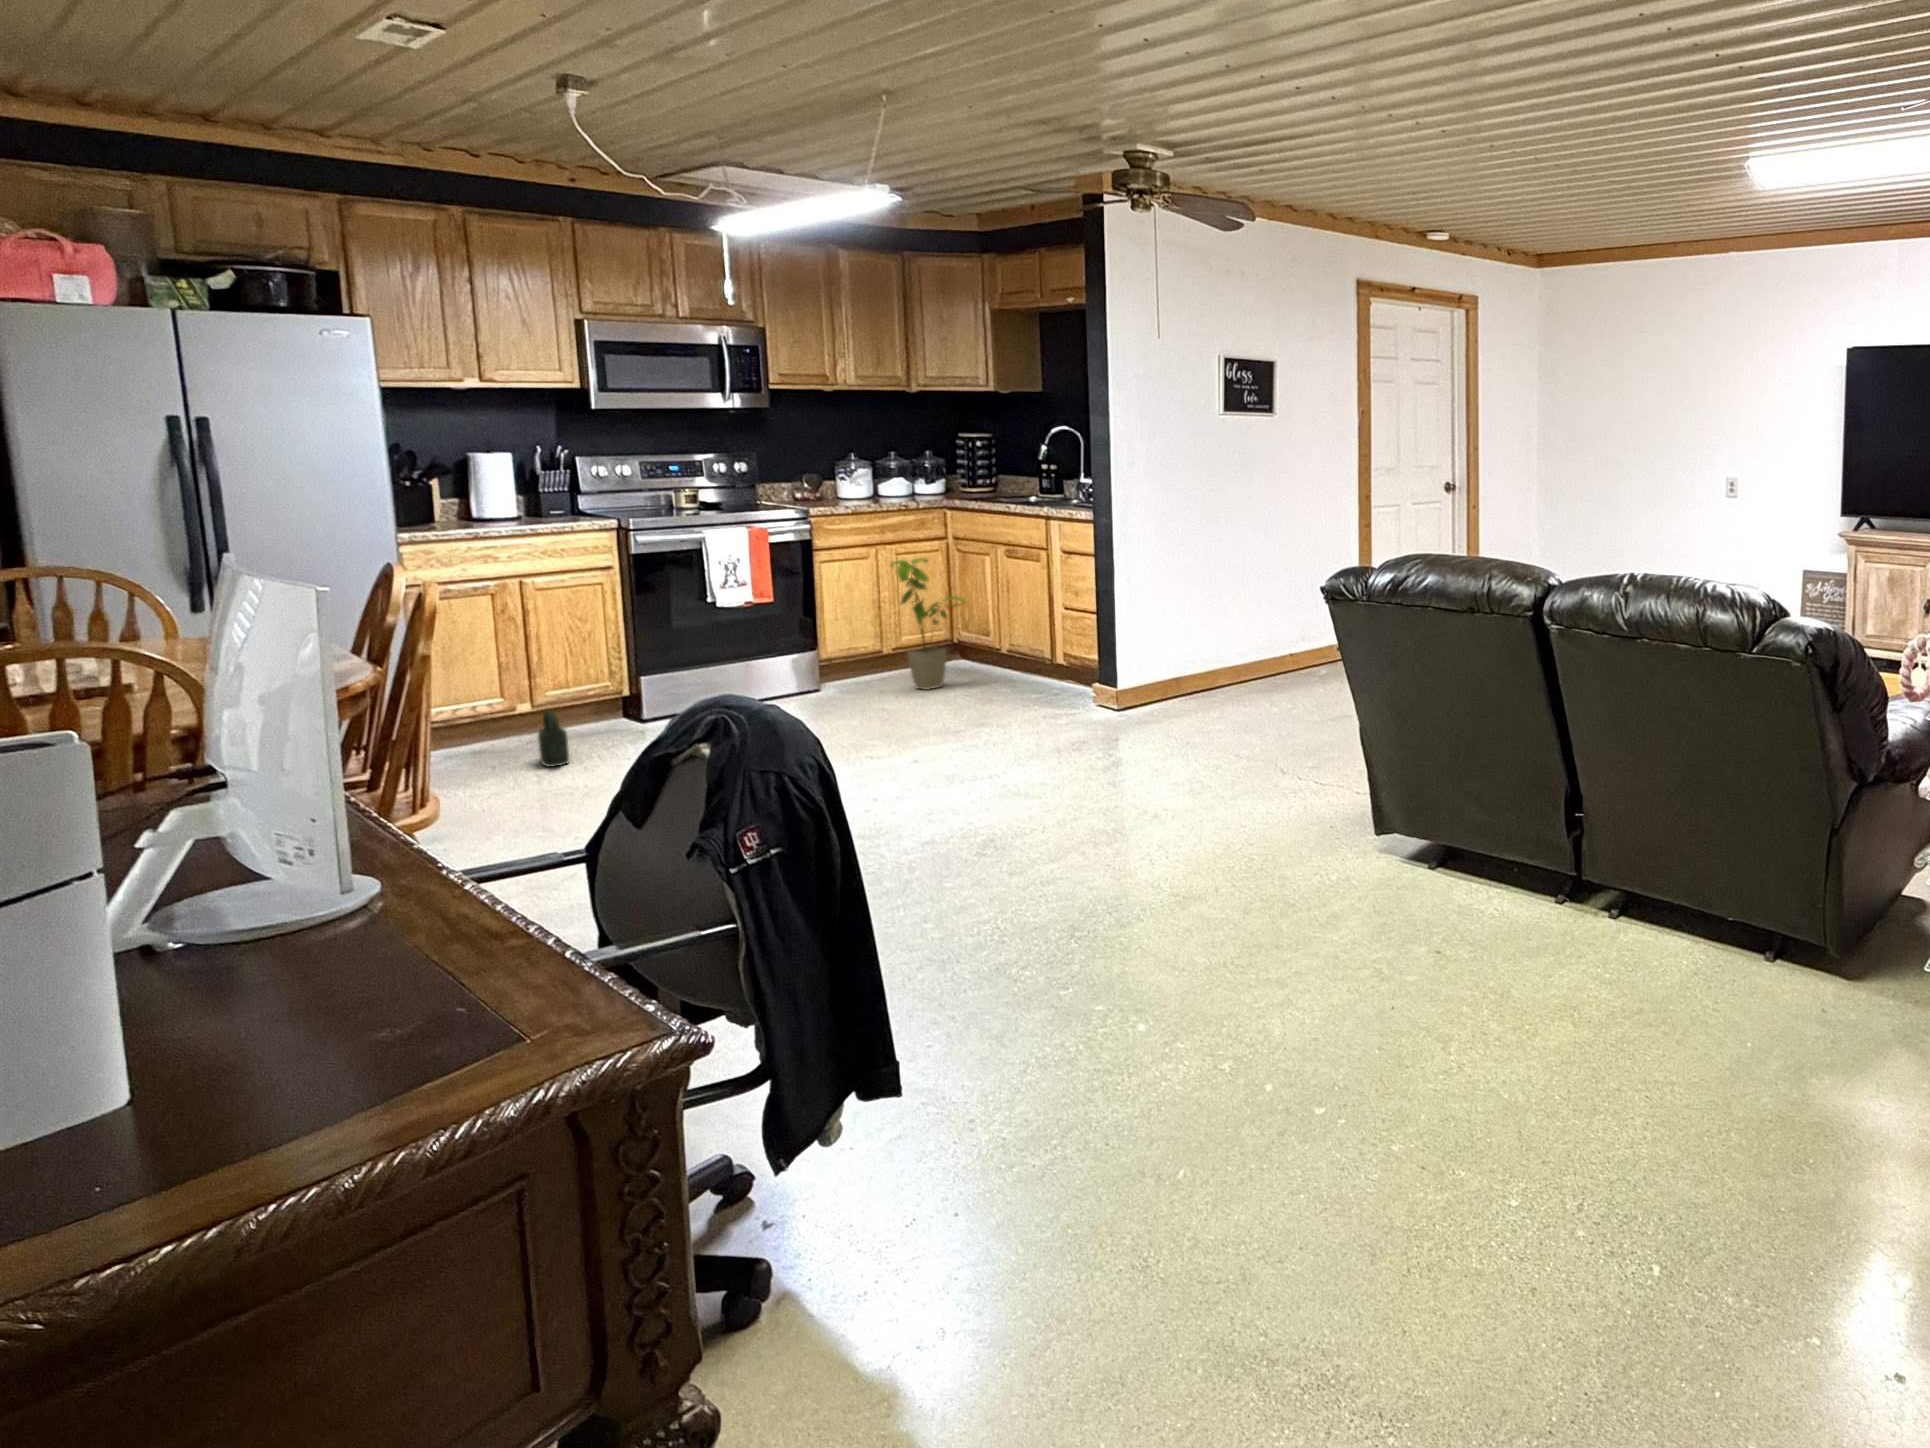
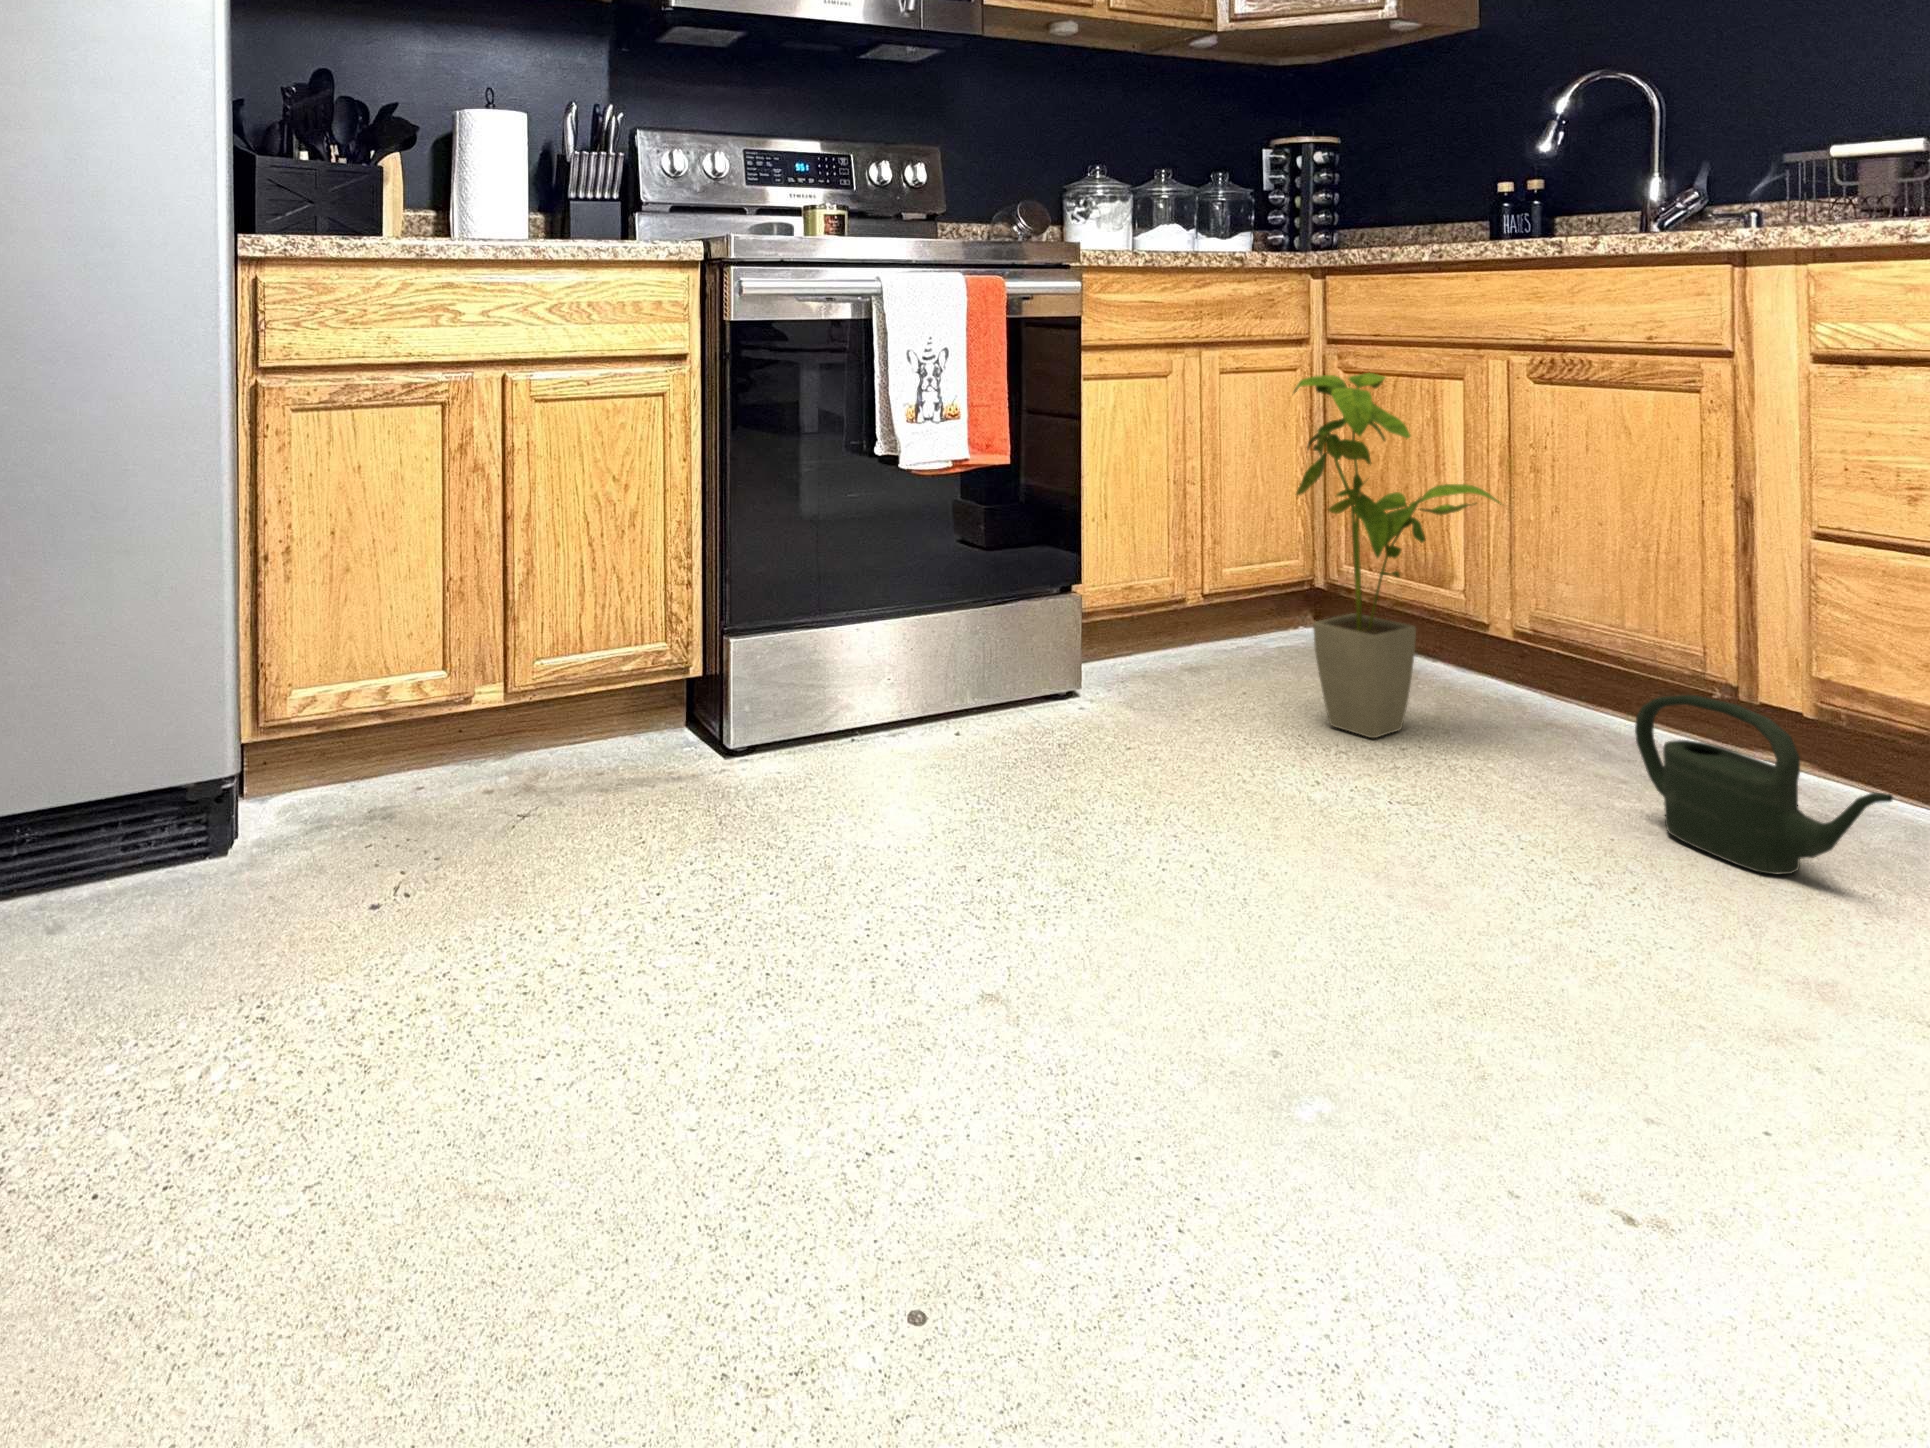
watering can: present [538,710,569,767] -> present [1635,695,1893,874]

